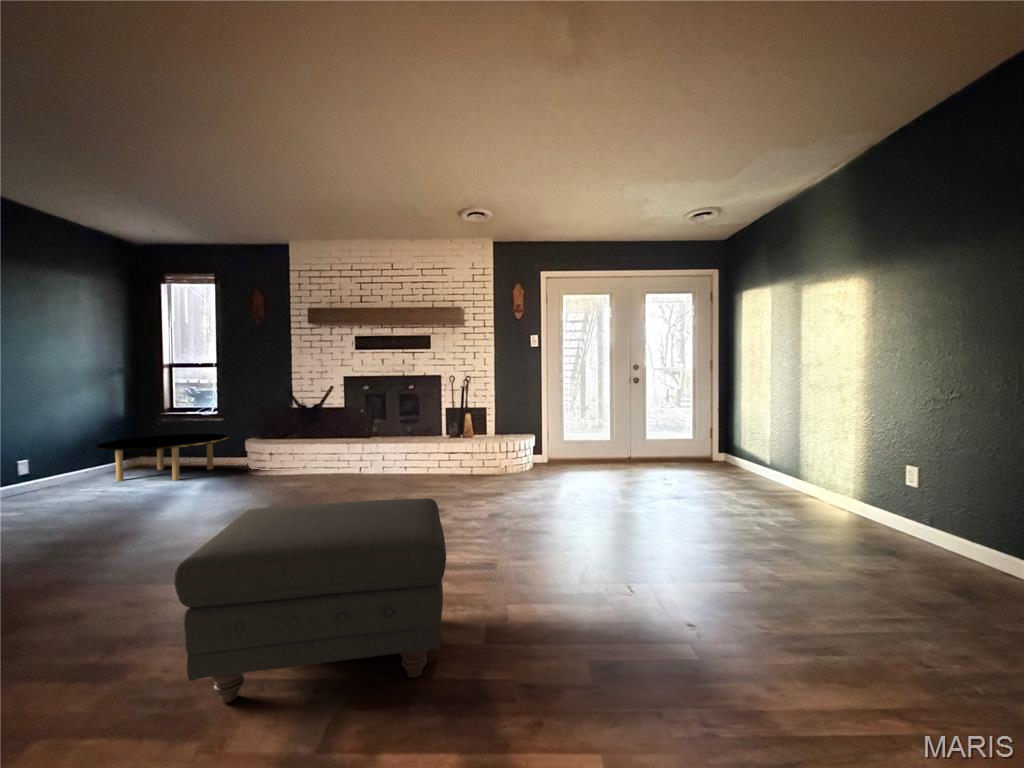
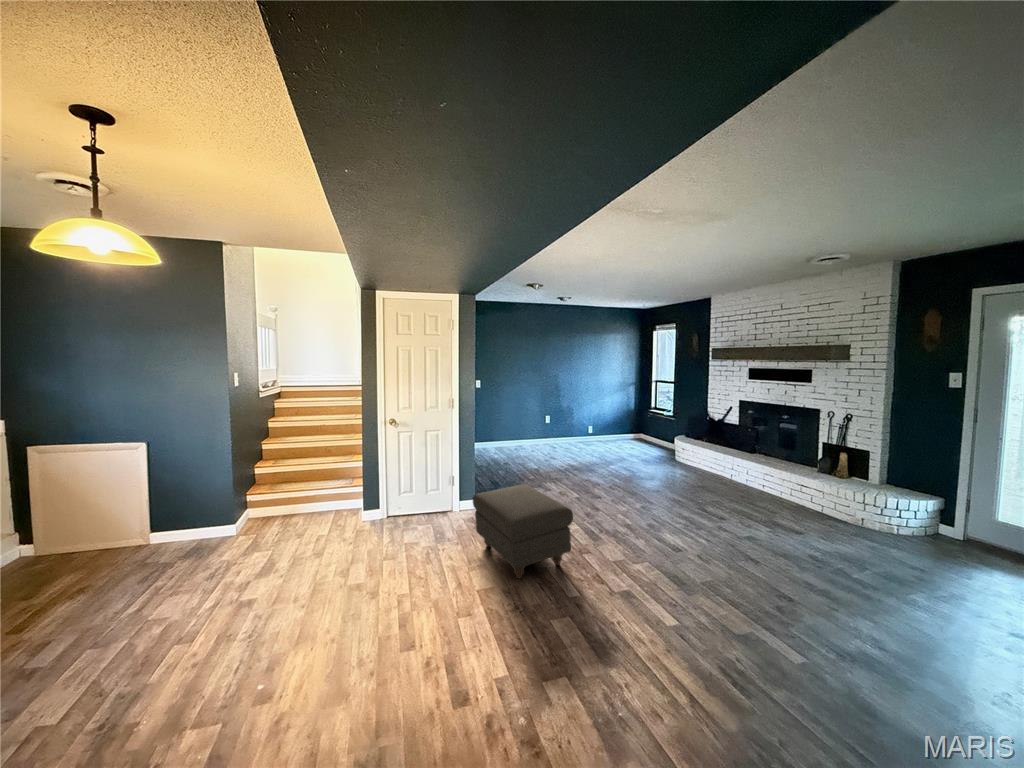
coffee table: present [97,434,229,481] -> none [608,422,672,452]

